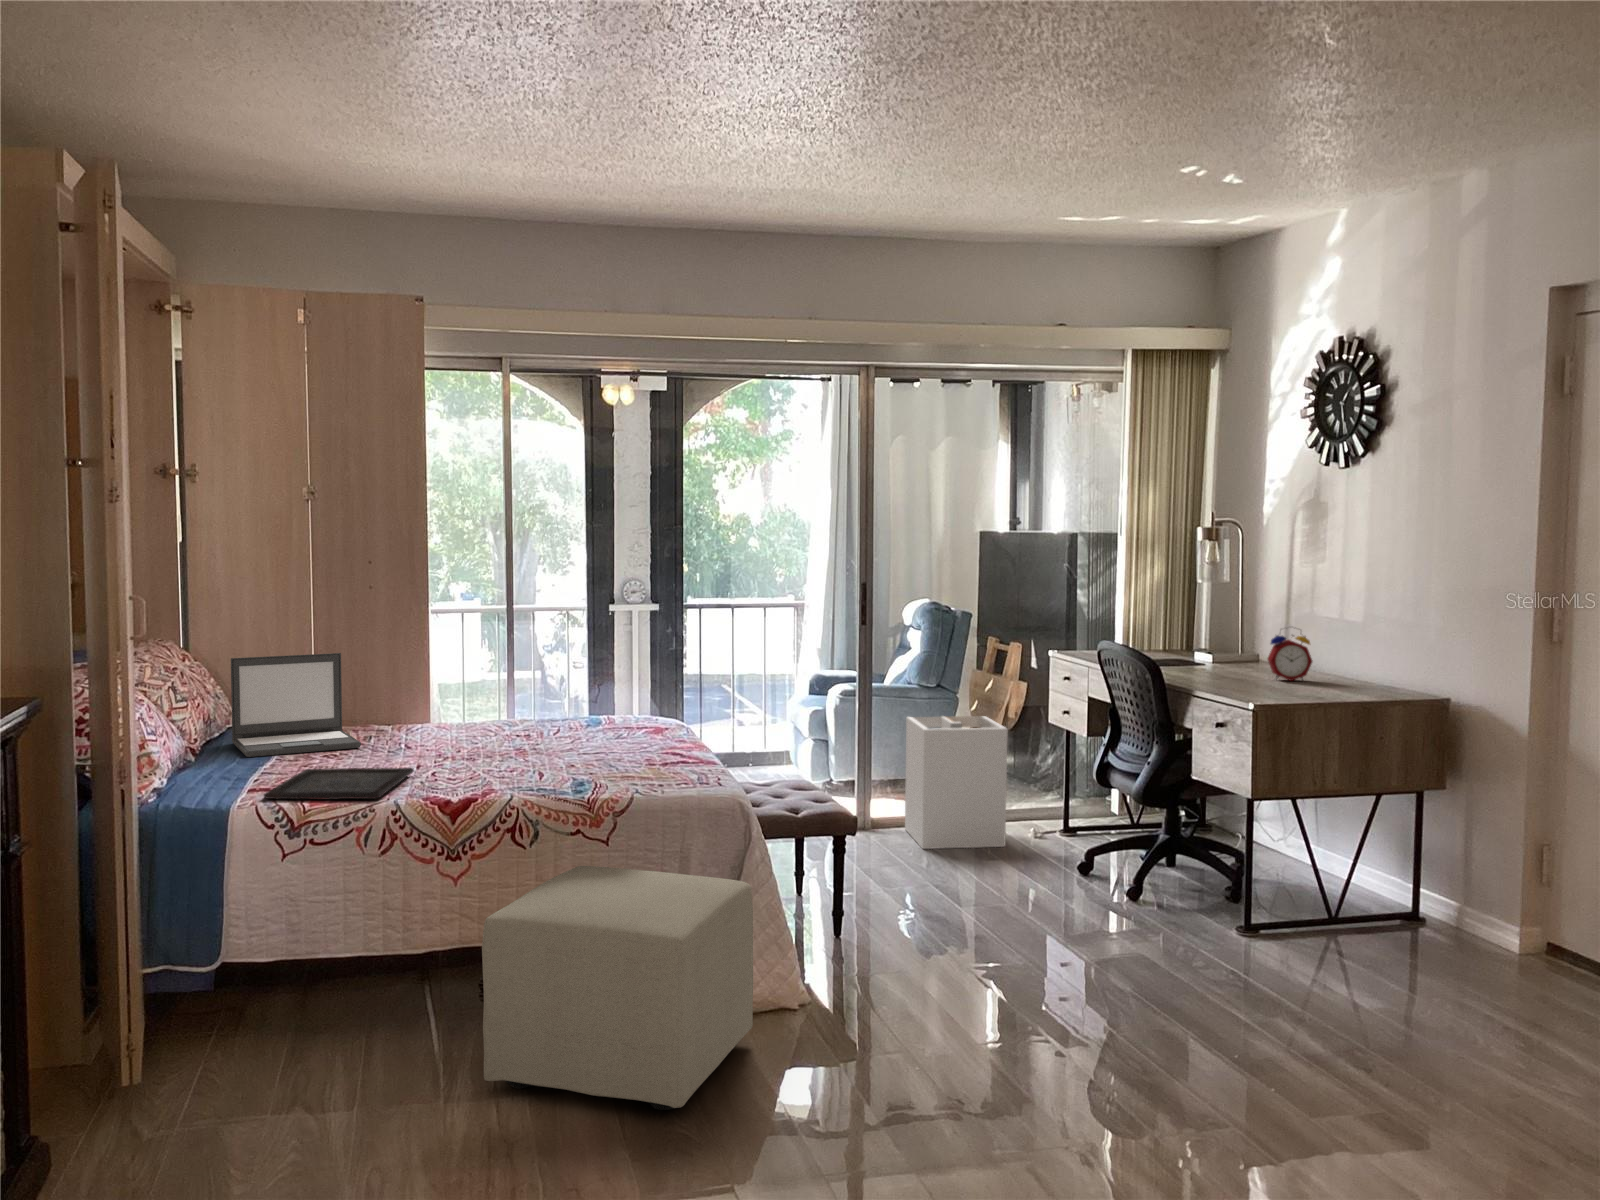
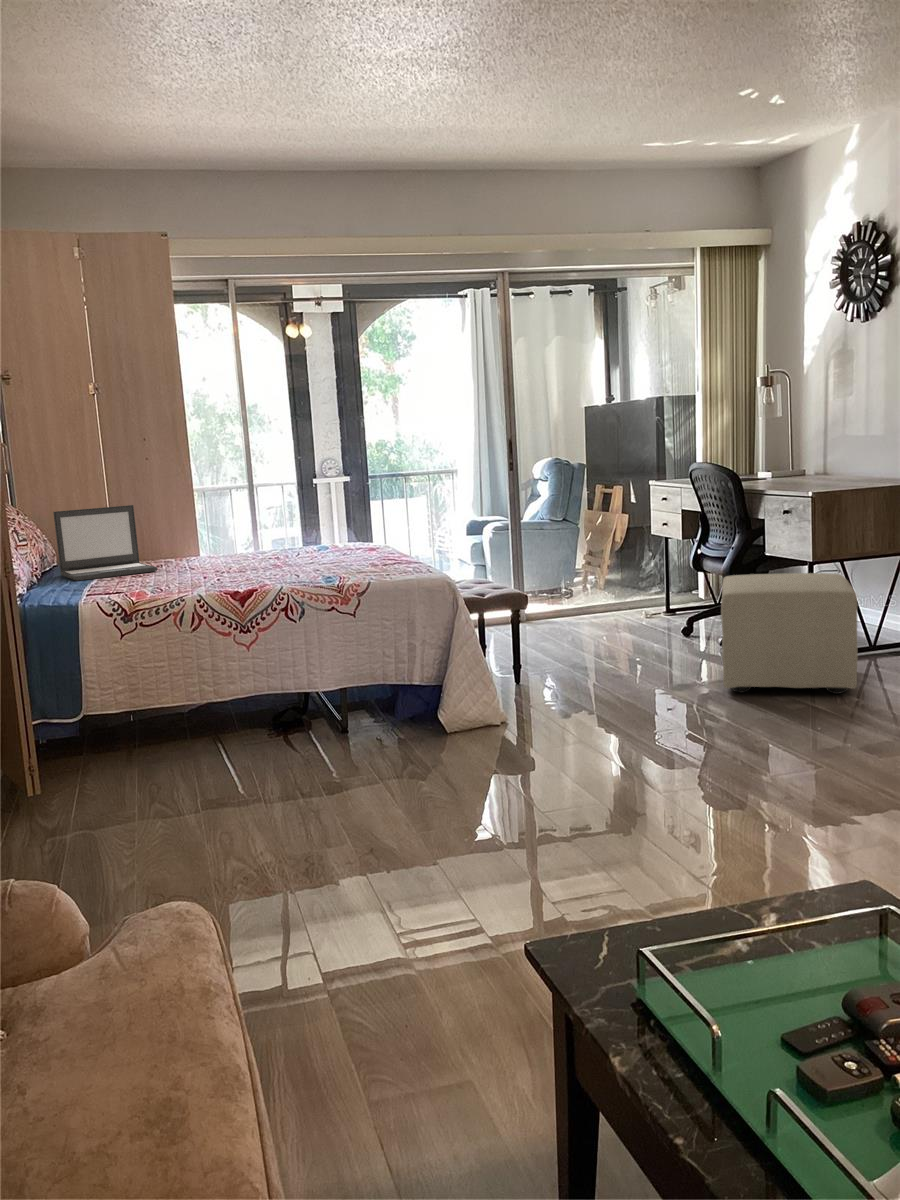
alarm clock: present [1268,635,1312,681] -> none [814,442,848,483]
laundry hamper: present [905,716,1008,849] -> none [546,534,625,632]
tray: present [264,768,414,799] -> none [101,575,205,598]
ottoman: present [482,866,753,1110] -> present [721,573,858,694]

